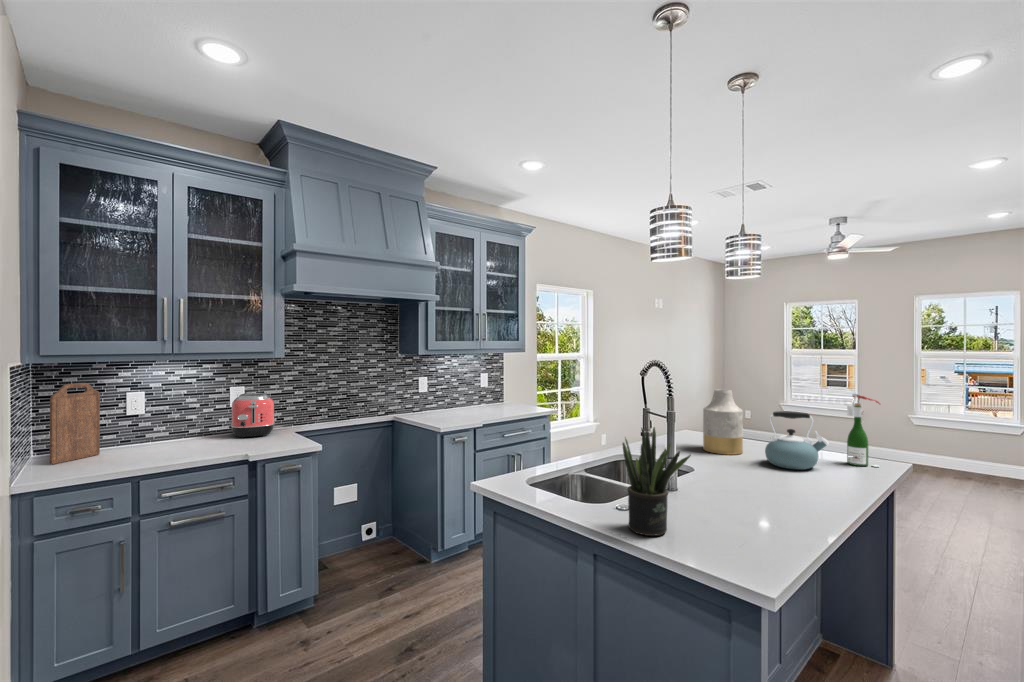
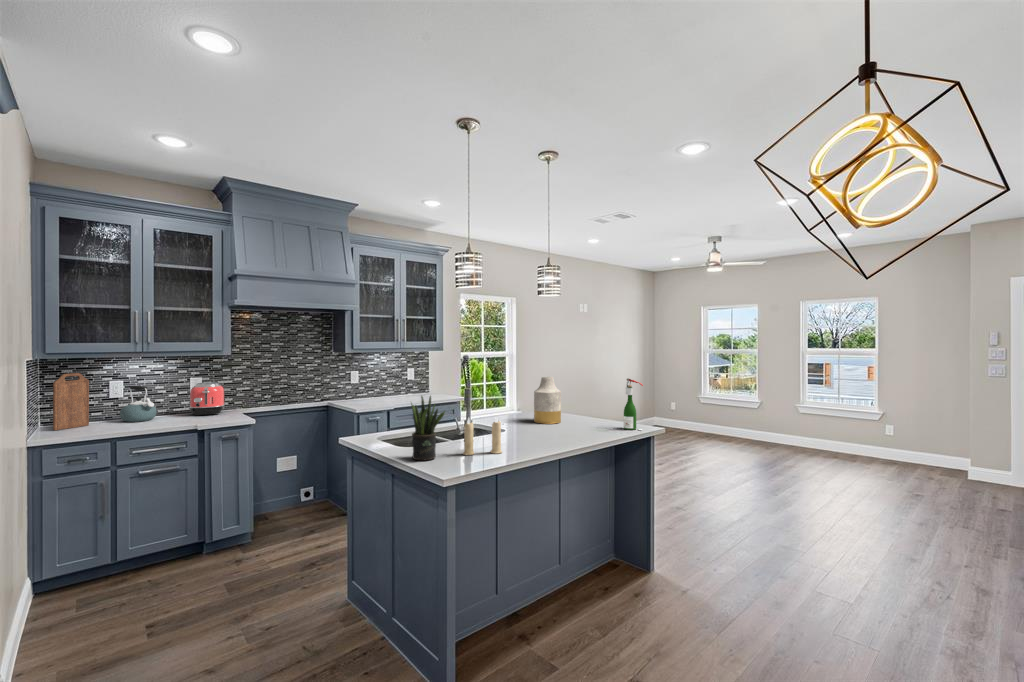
kettle: present [765,411,829,470] -> present [120,386,157,422]
candle: none [693,456,753,522] -> present [463,417,502,455]

